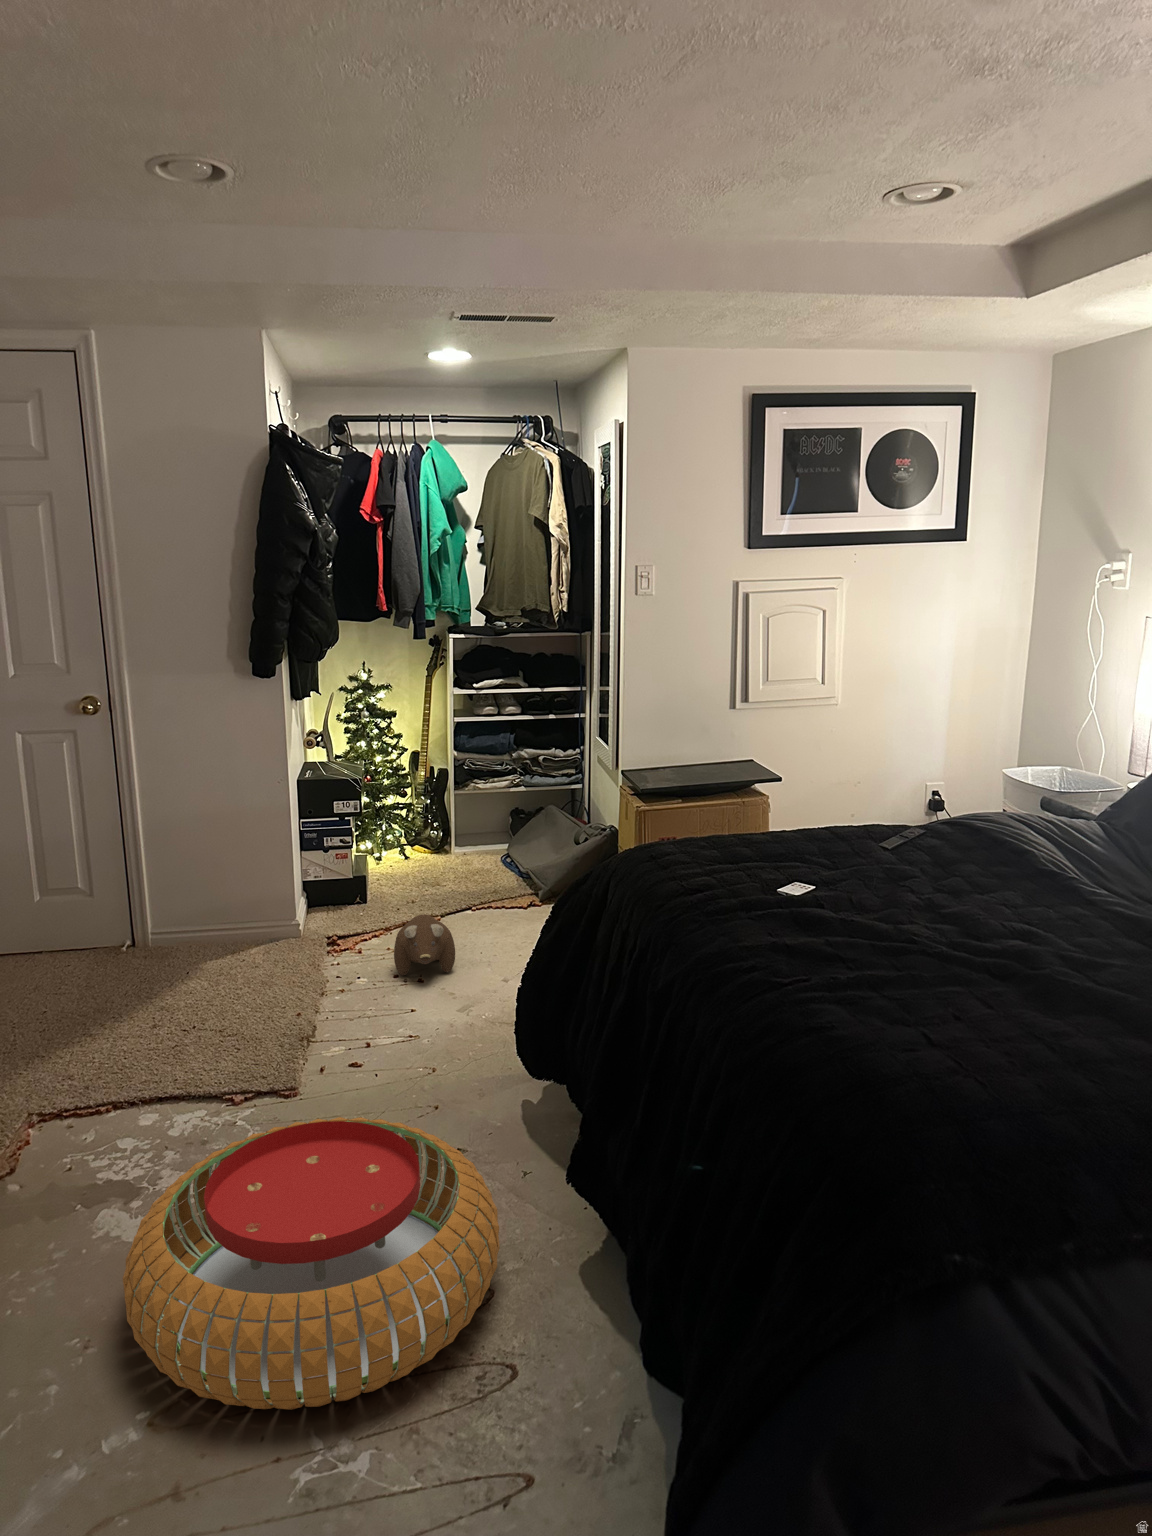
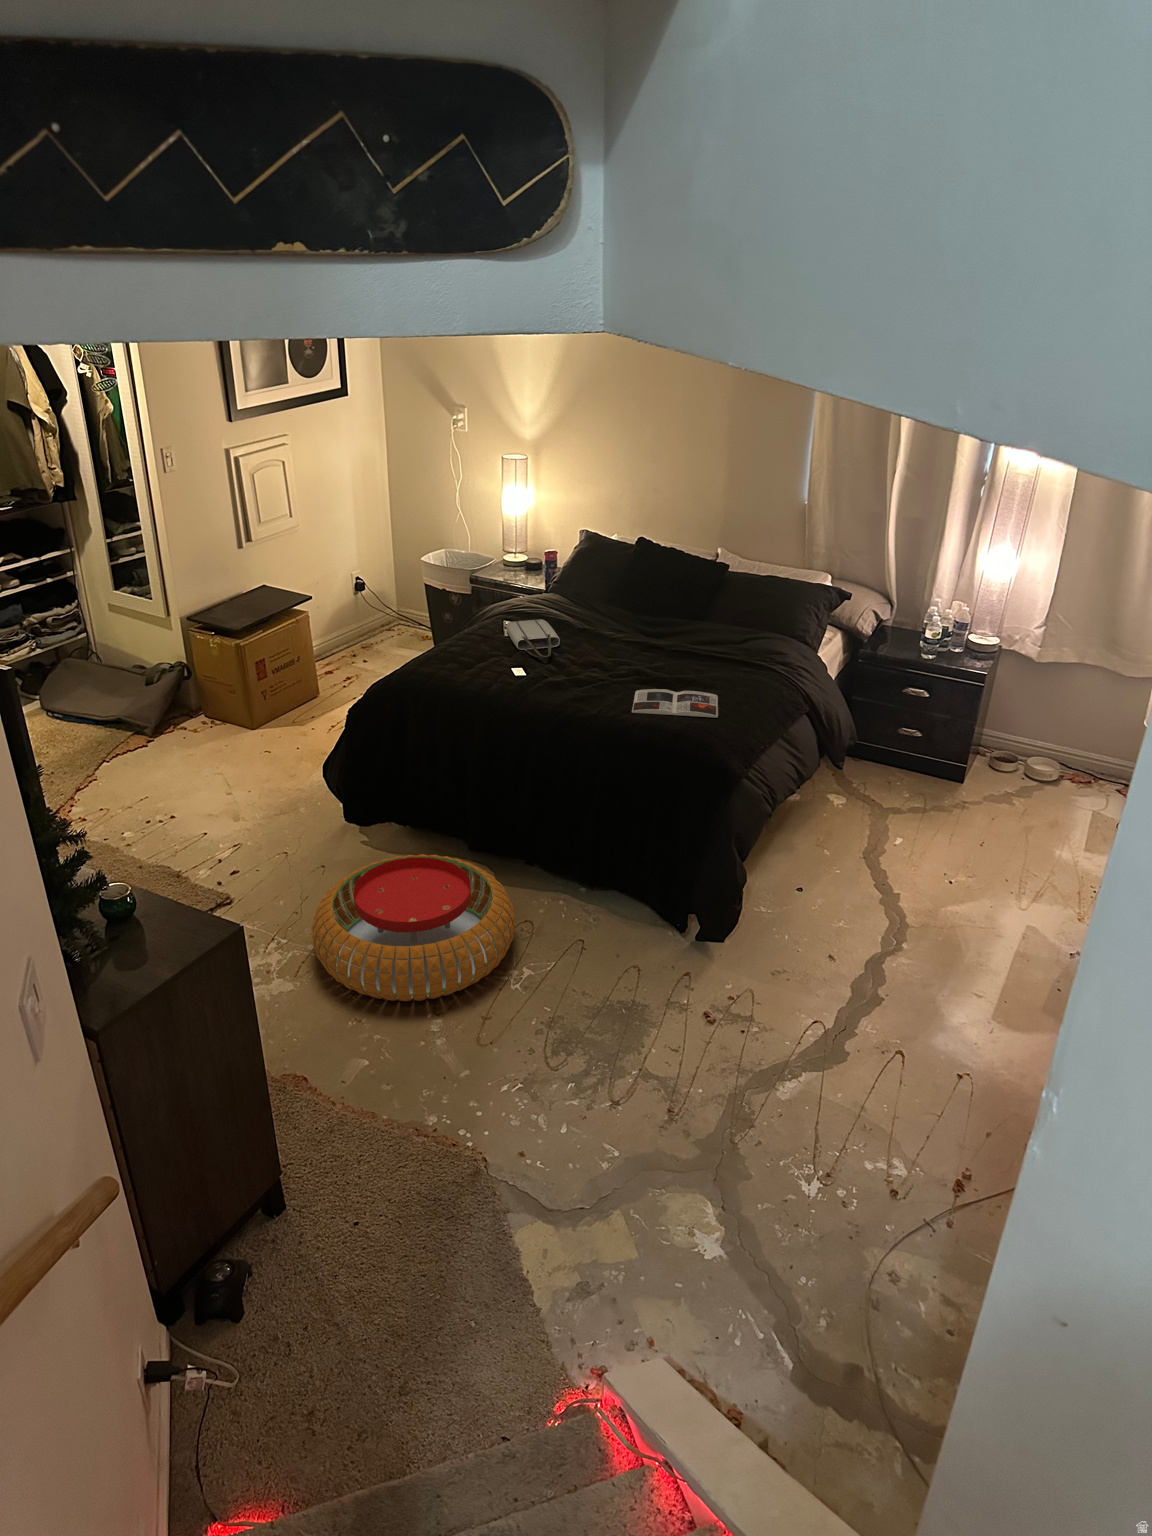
tote bag: none [841,839,957,898] -> present [506,619,560,658]
plush toy: present [394,914,455,975] -> none [129,766,186,816]
magazine: none [837,1000,1097,1119] -> present [632,689,718,718]

